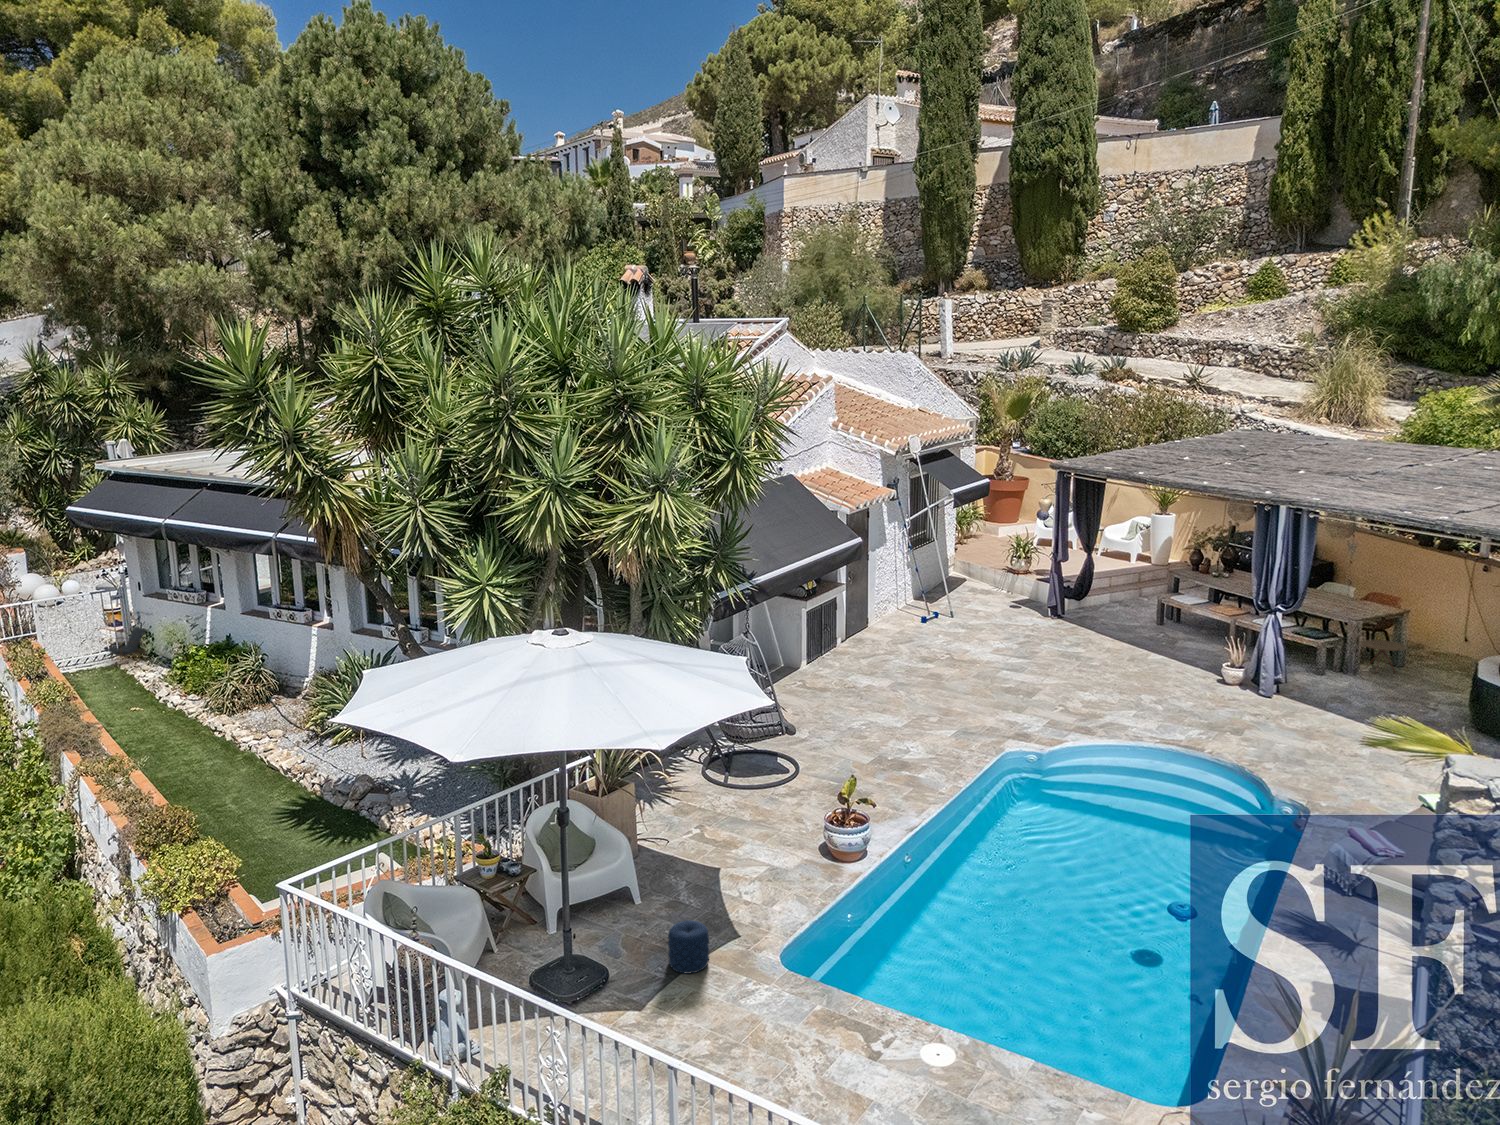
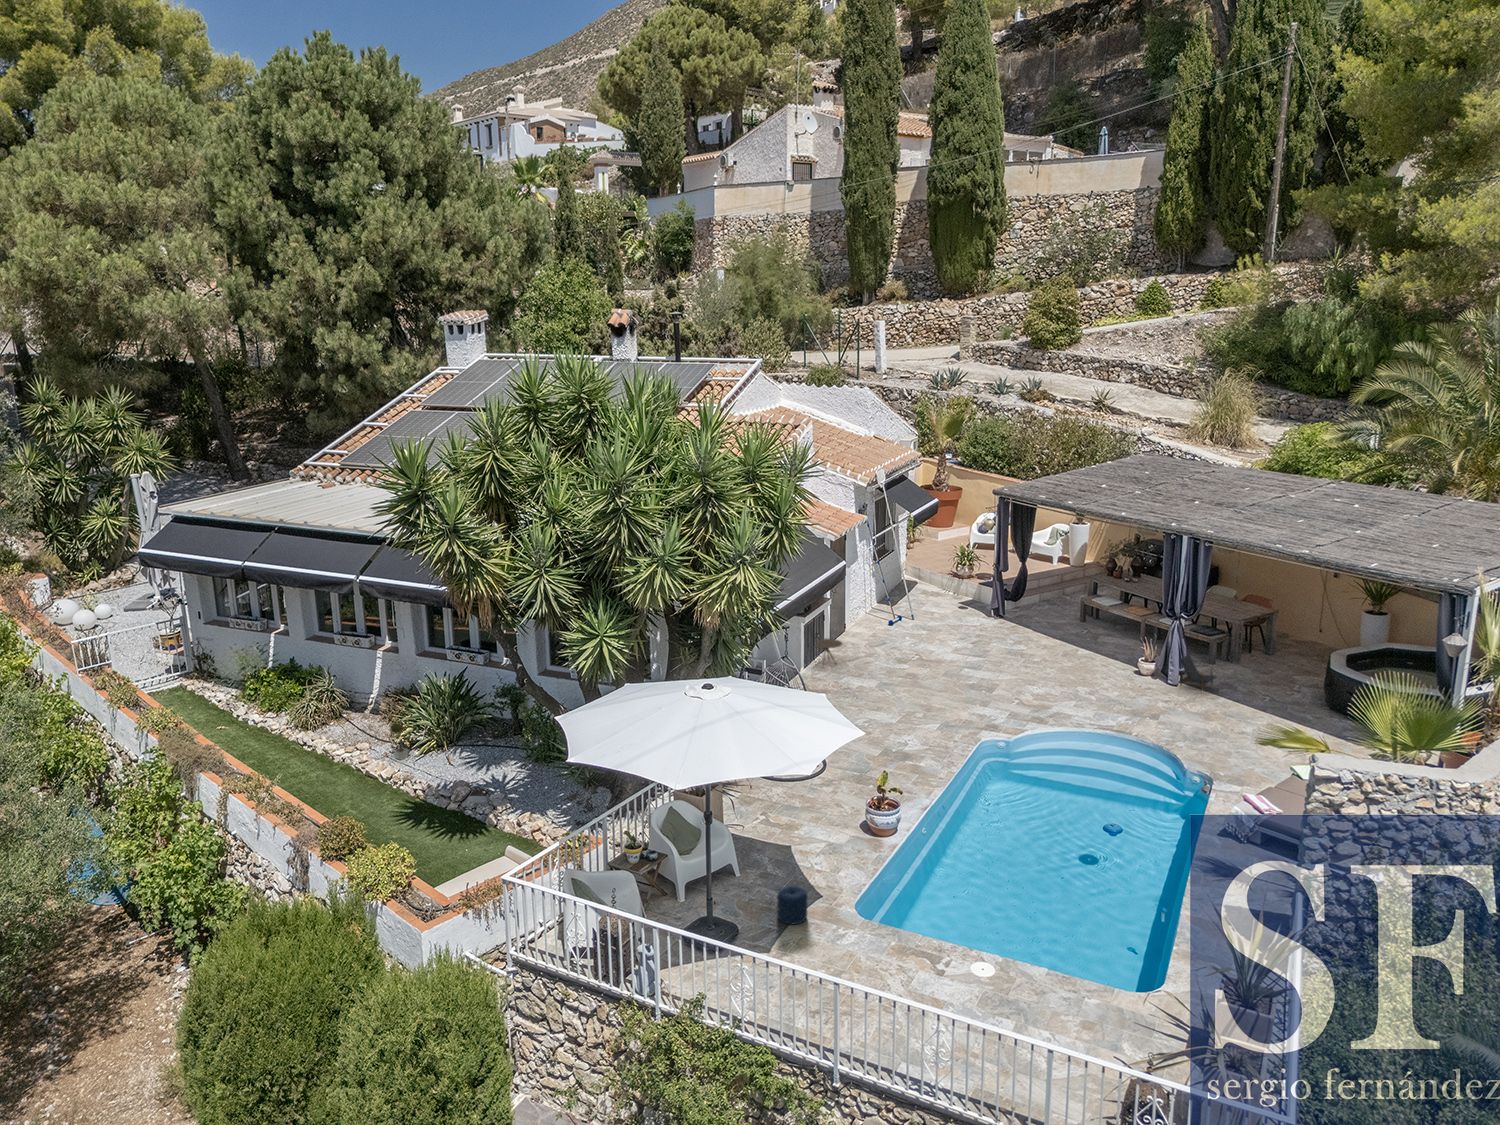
lounge chair: present [106,627,146,662] -> present [1180,655,1216,692]
round table: present [1360,640,1406,673] -> present [815,639,842,660]
potted tree: none [298,705,320,749] -> present [390,722,408,760]

